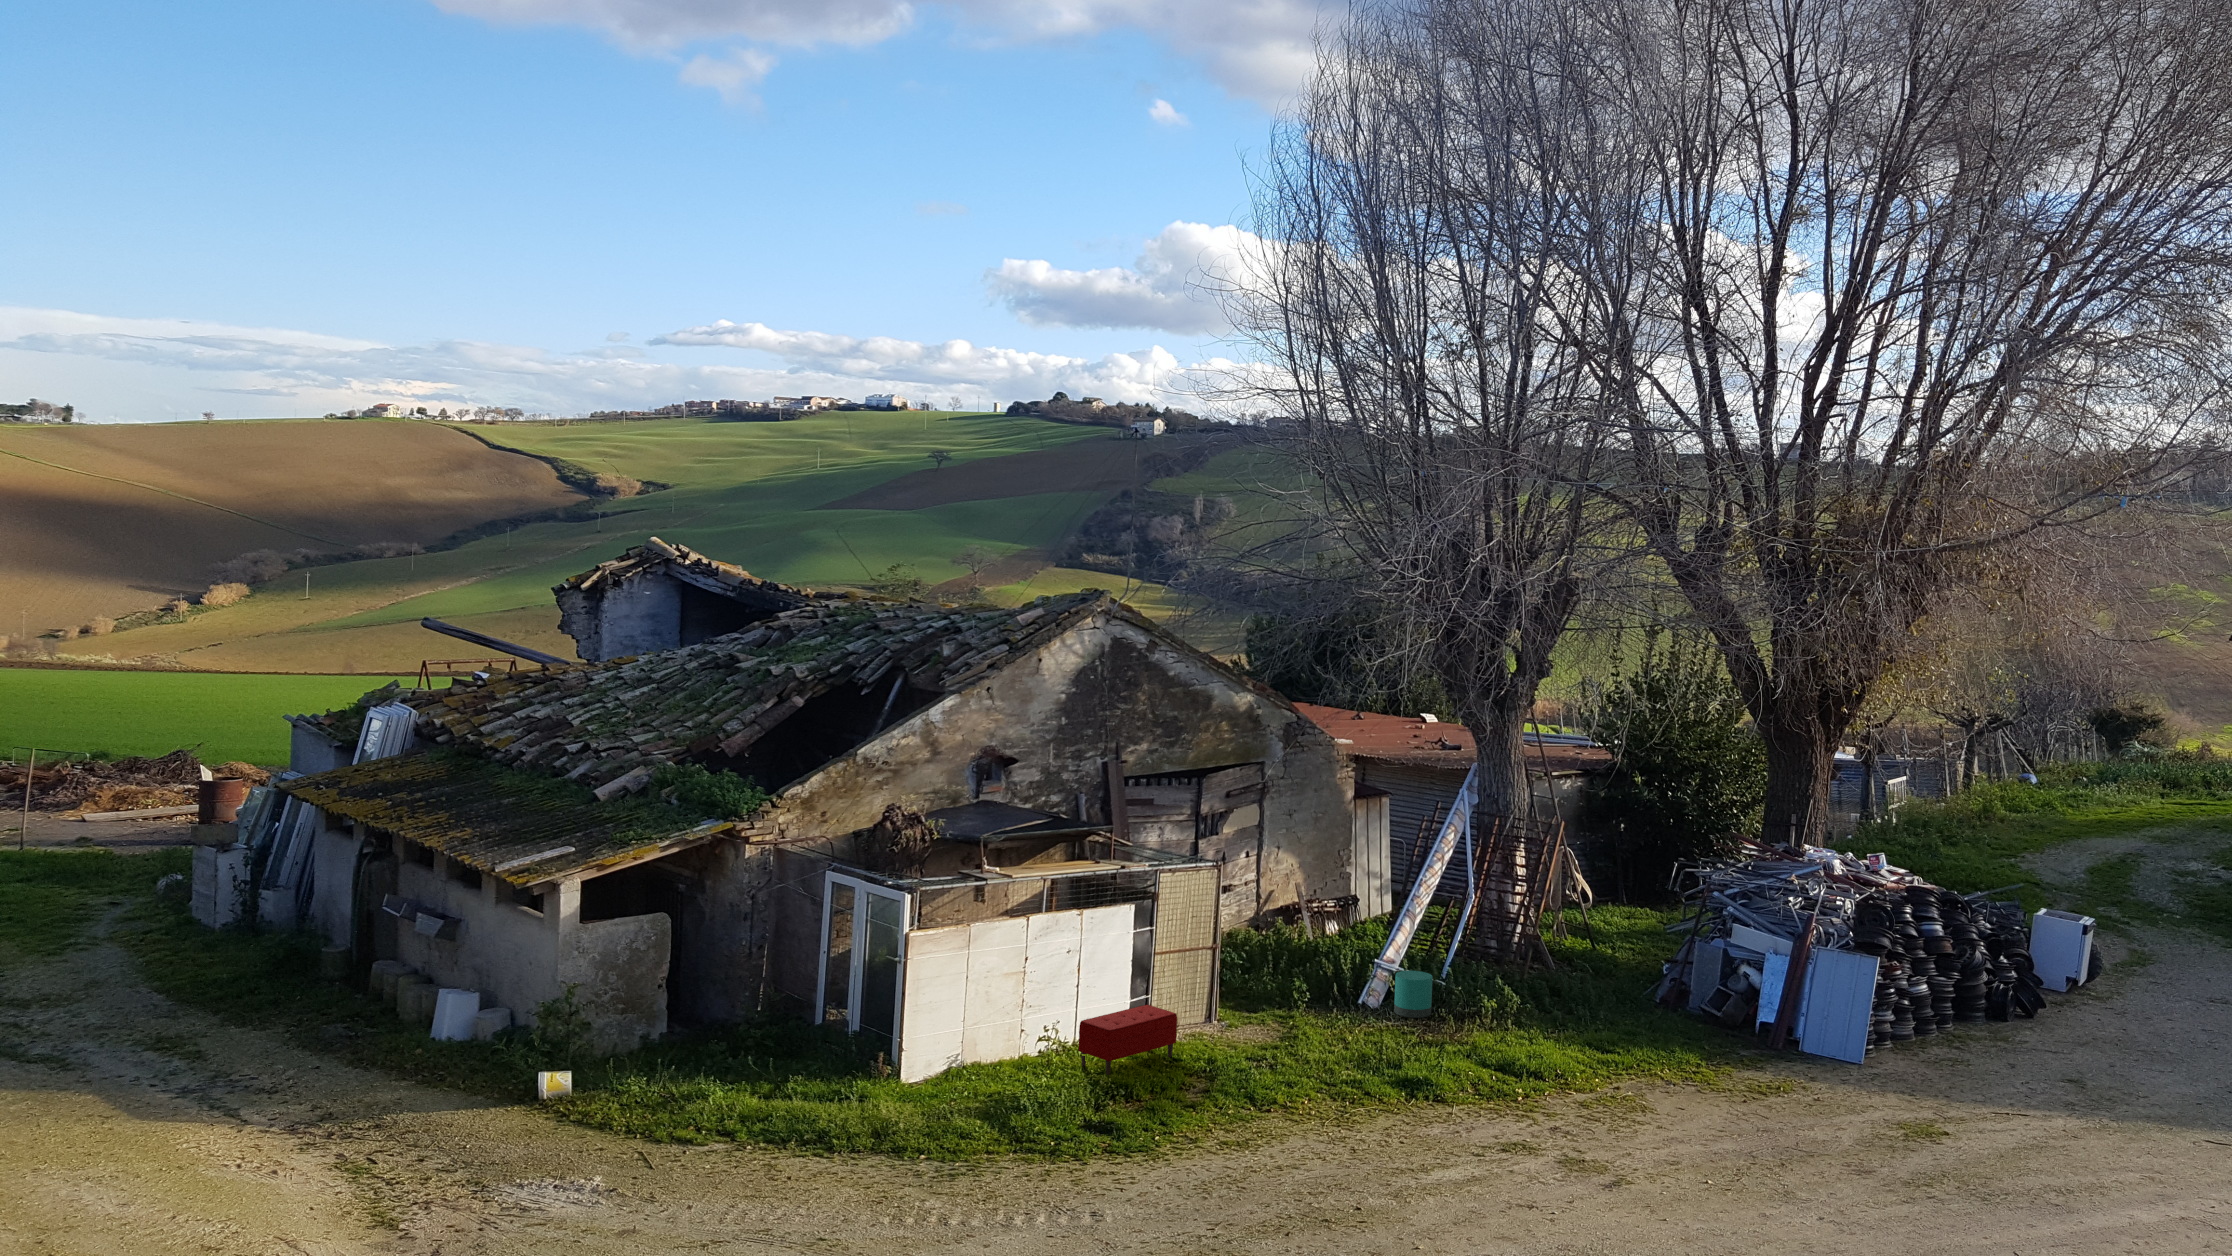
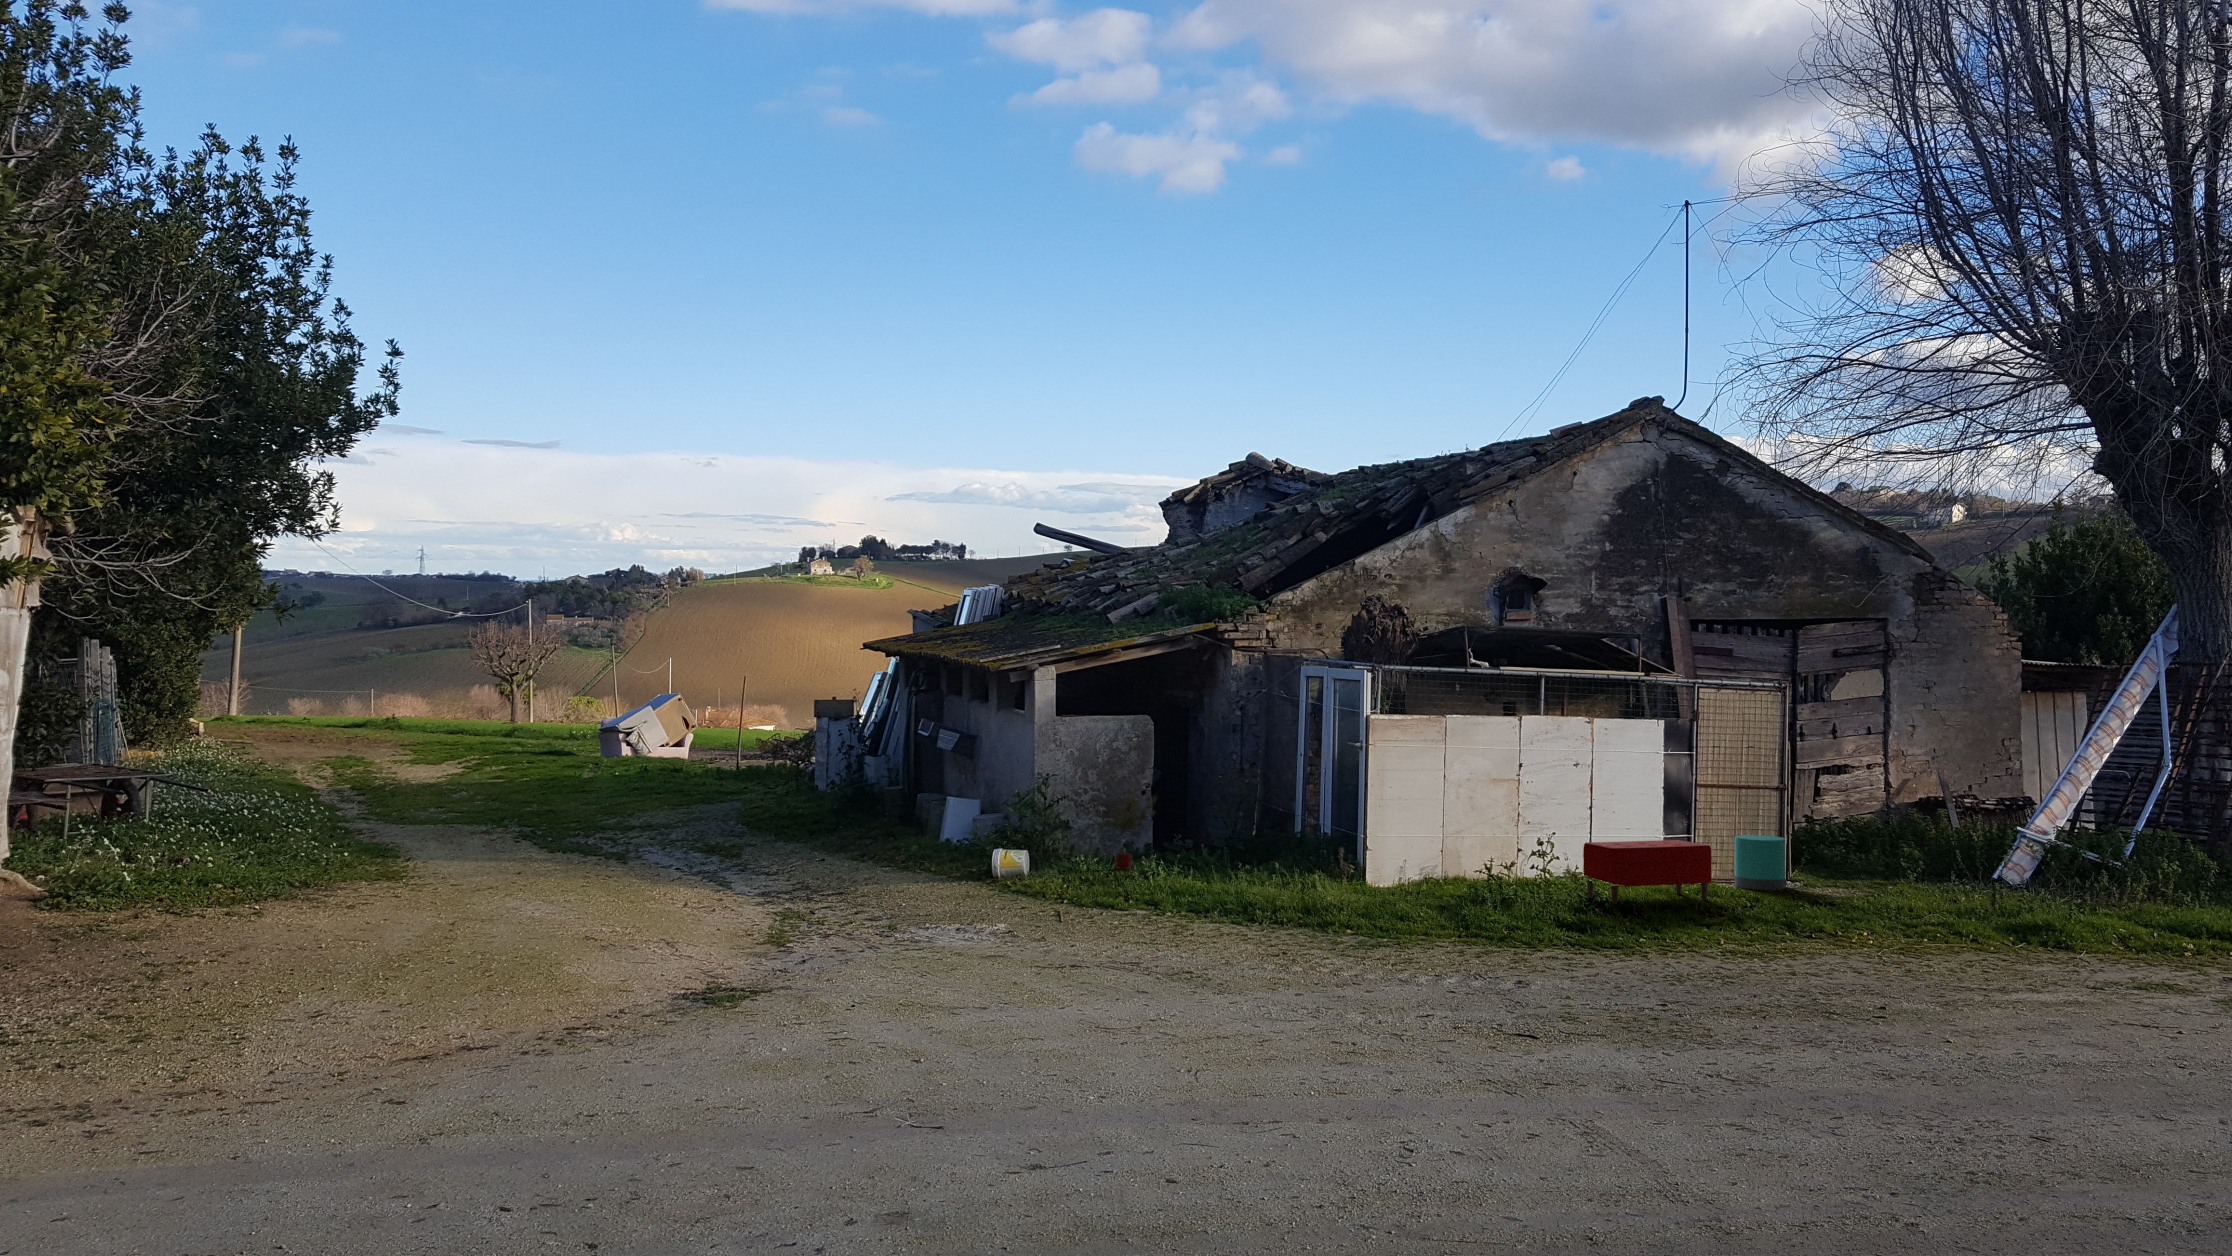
trash can: present [1394,971,1433,1018] -> present [1735,835,1787,890]
potted tree: none [617,984,678,1067] -> present [1096,786,1156,870]

